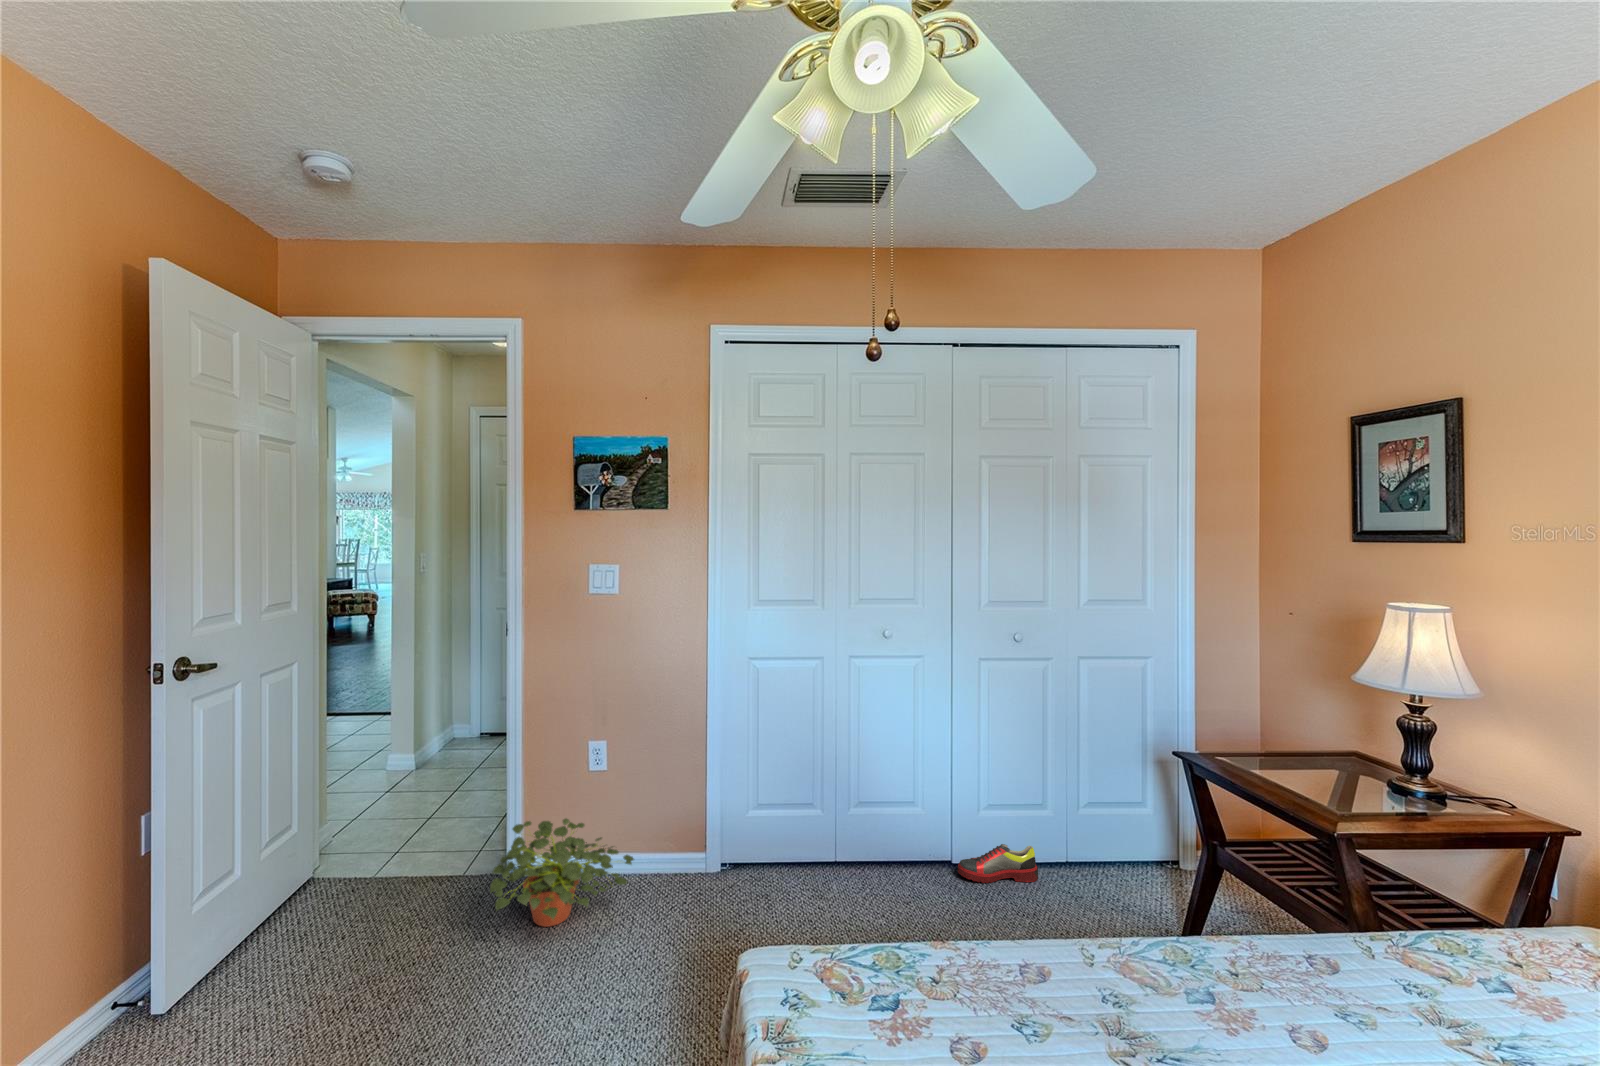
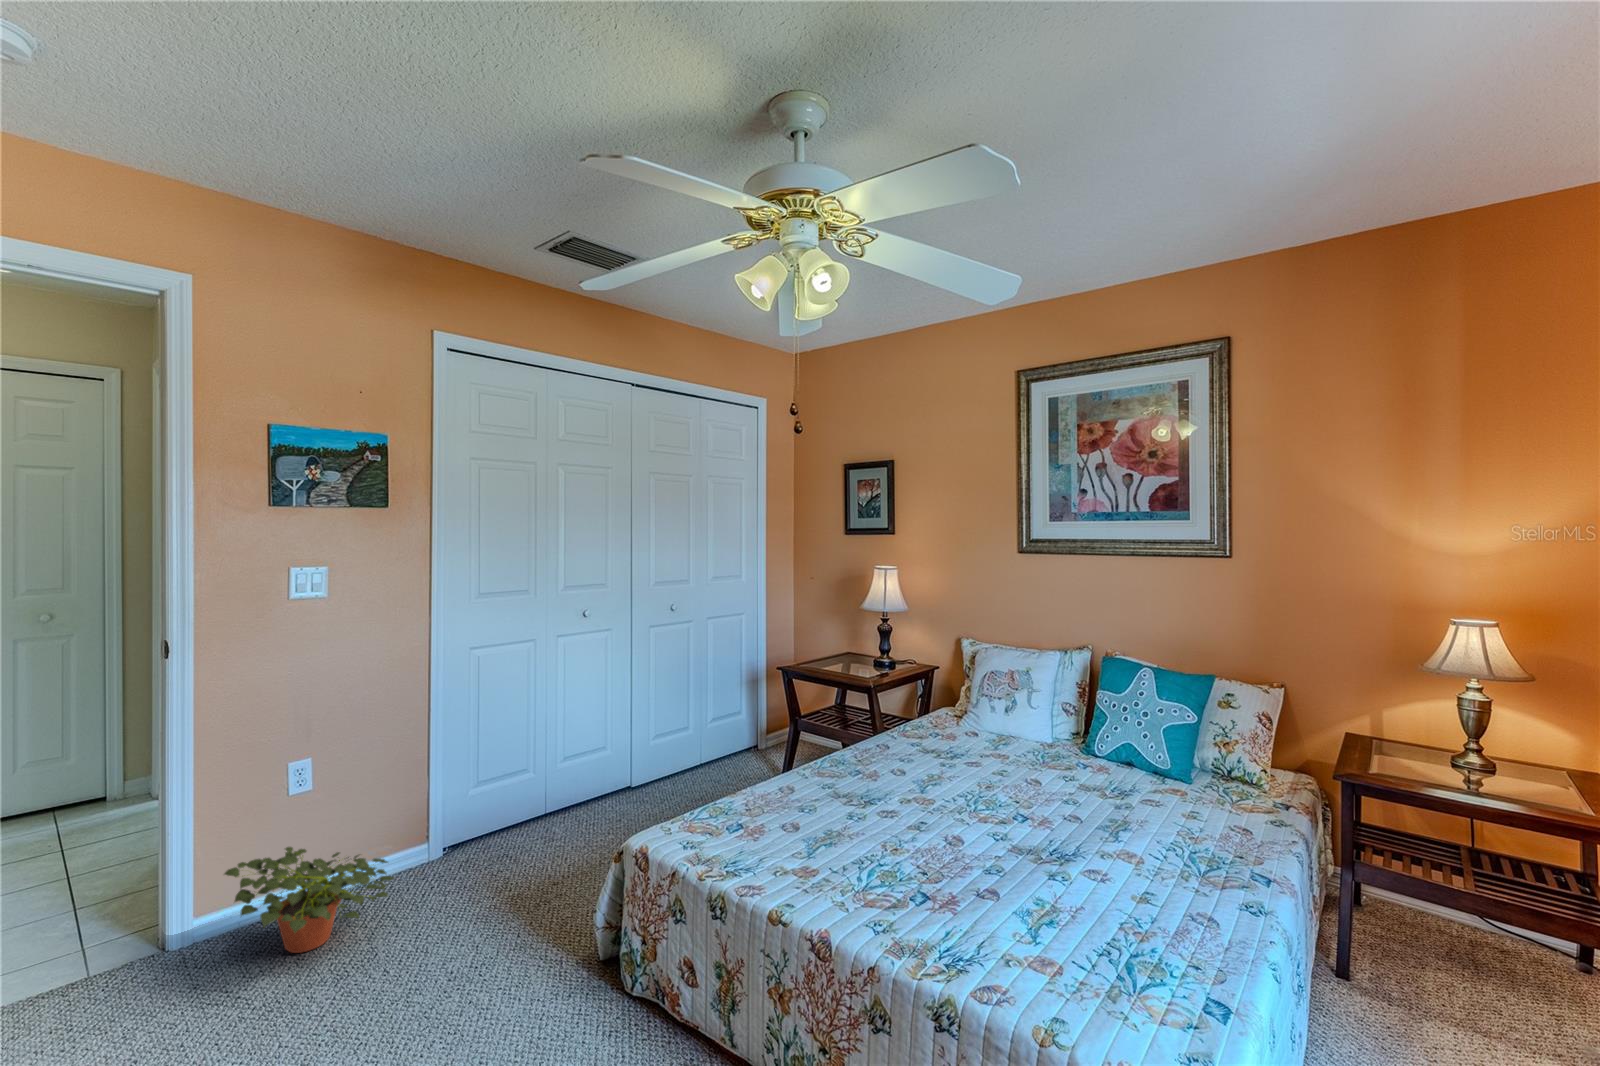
shoe: present [957,844,1038,883] -> none [639,758,690,793]

